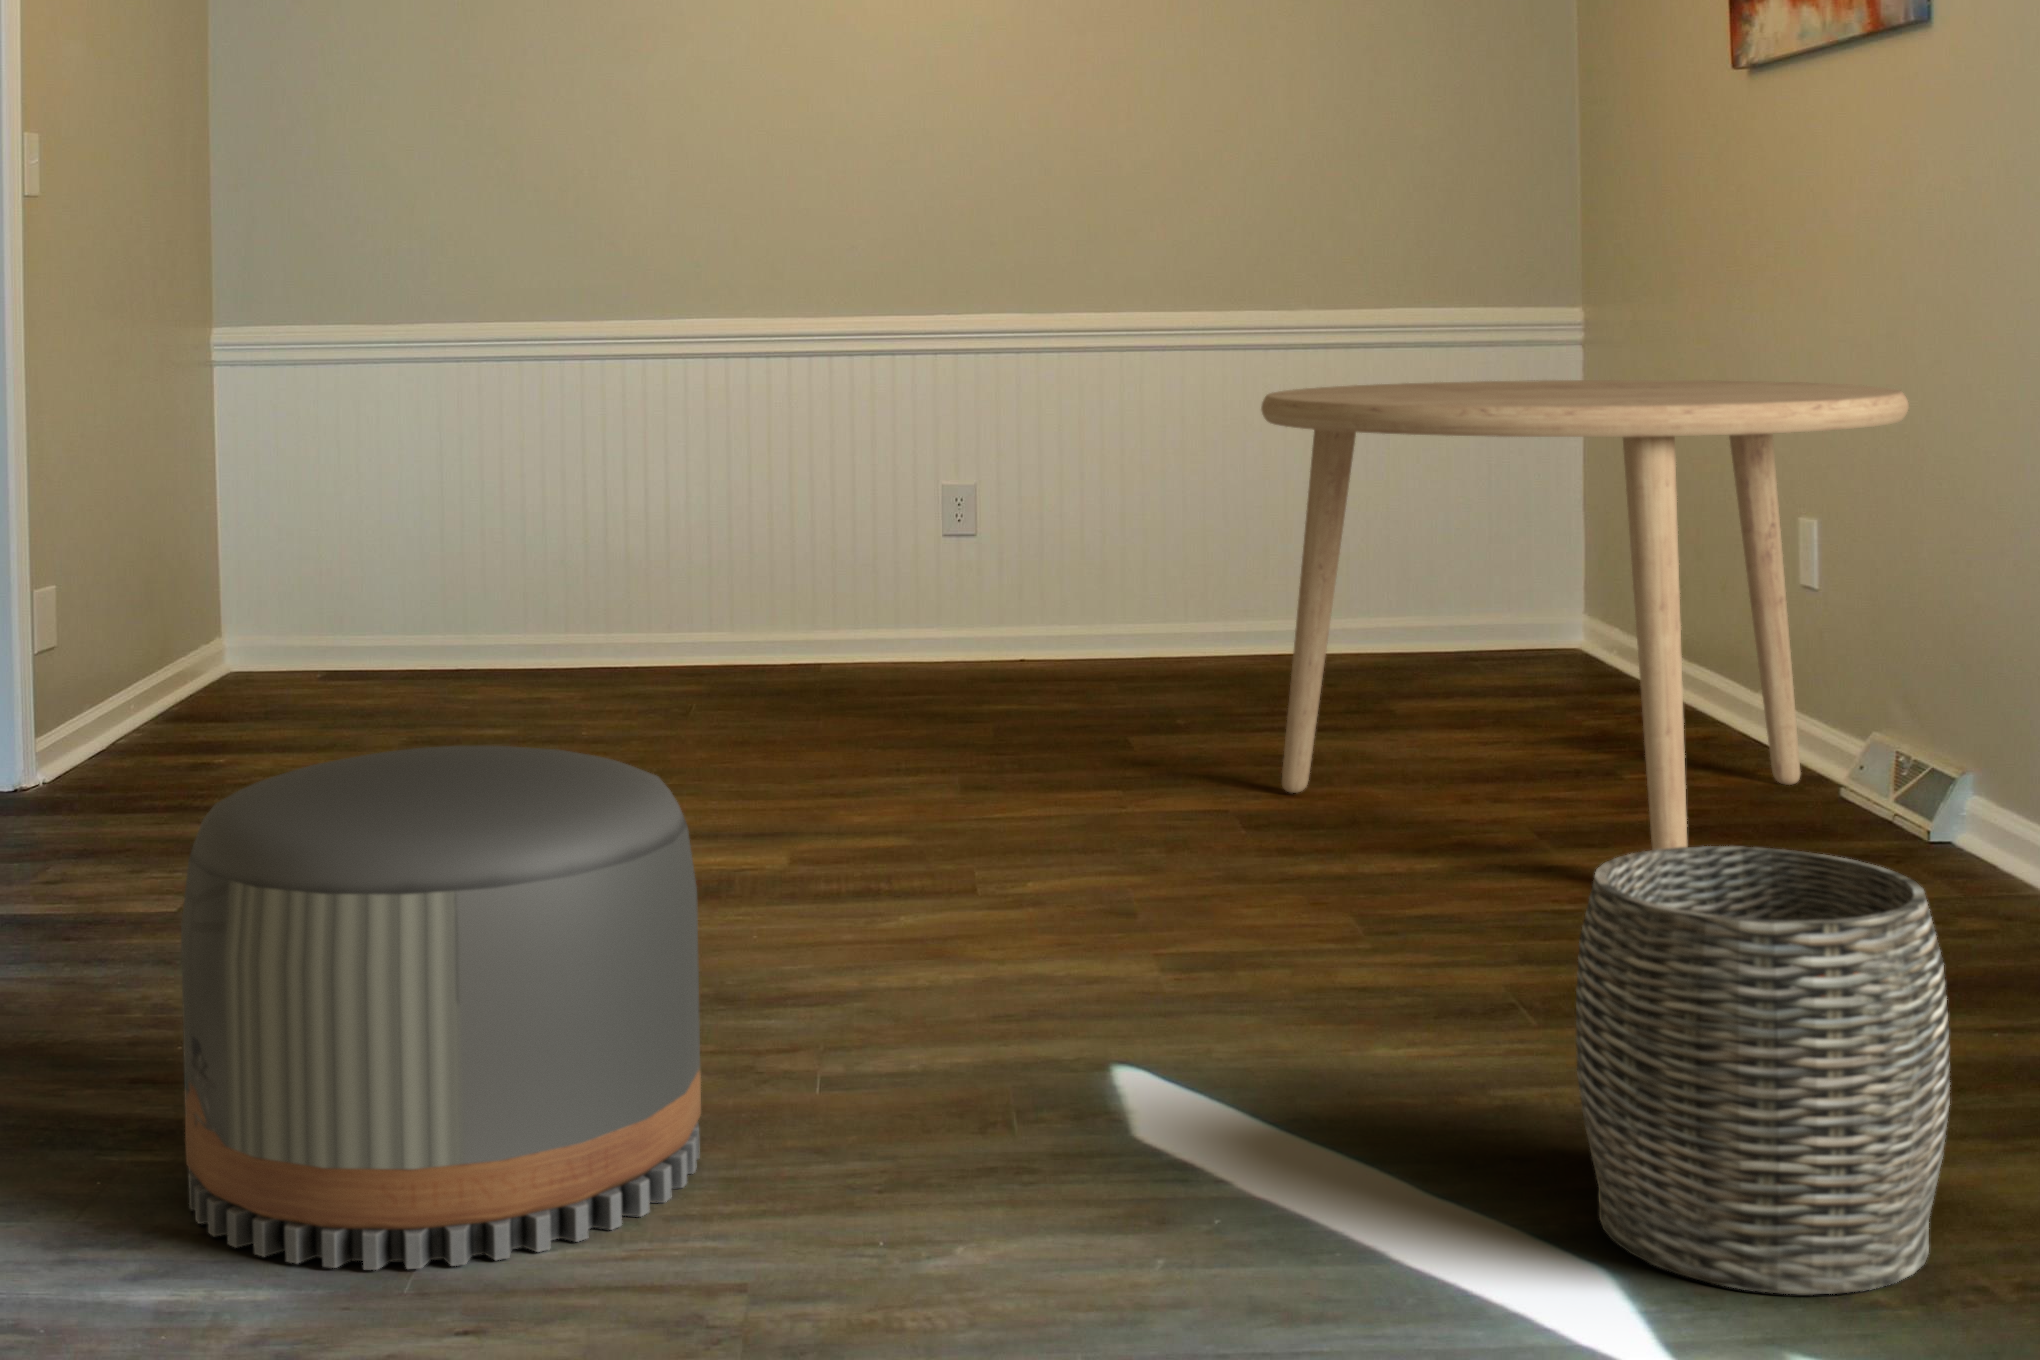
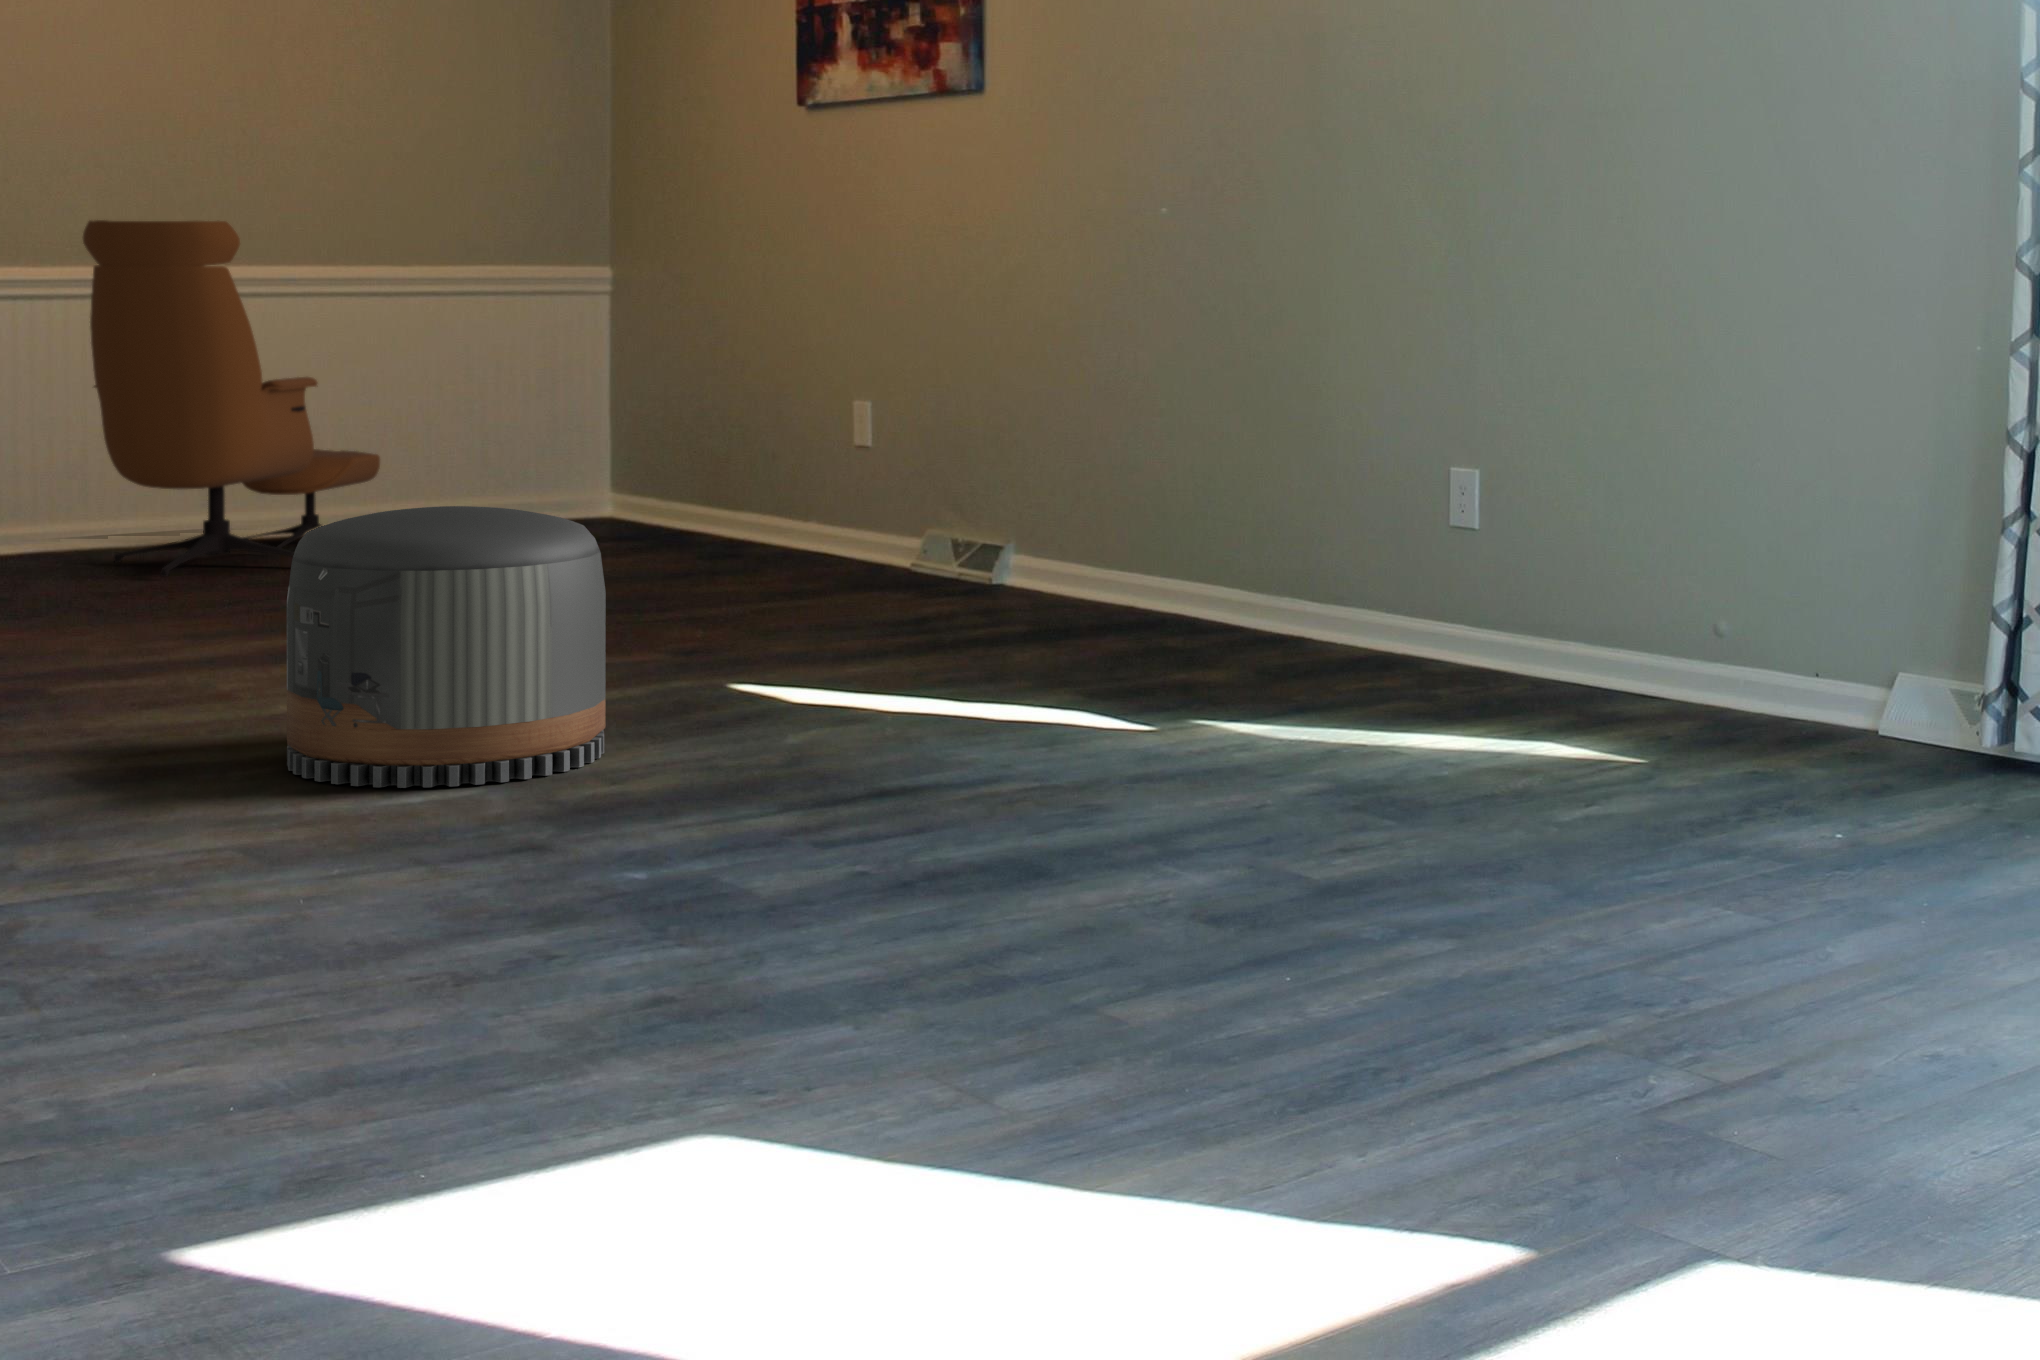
lounge chair: none [825,269,1251,700] -> present [83,220,380,577]
dining table: present [1261,380,1909,850] -> none [575,312,988,613]
woven basket: present [1576,846,1950,1295] -> none [1034,520,1201,705]

